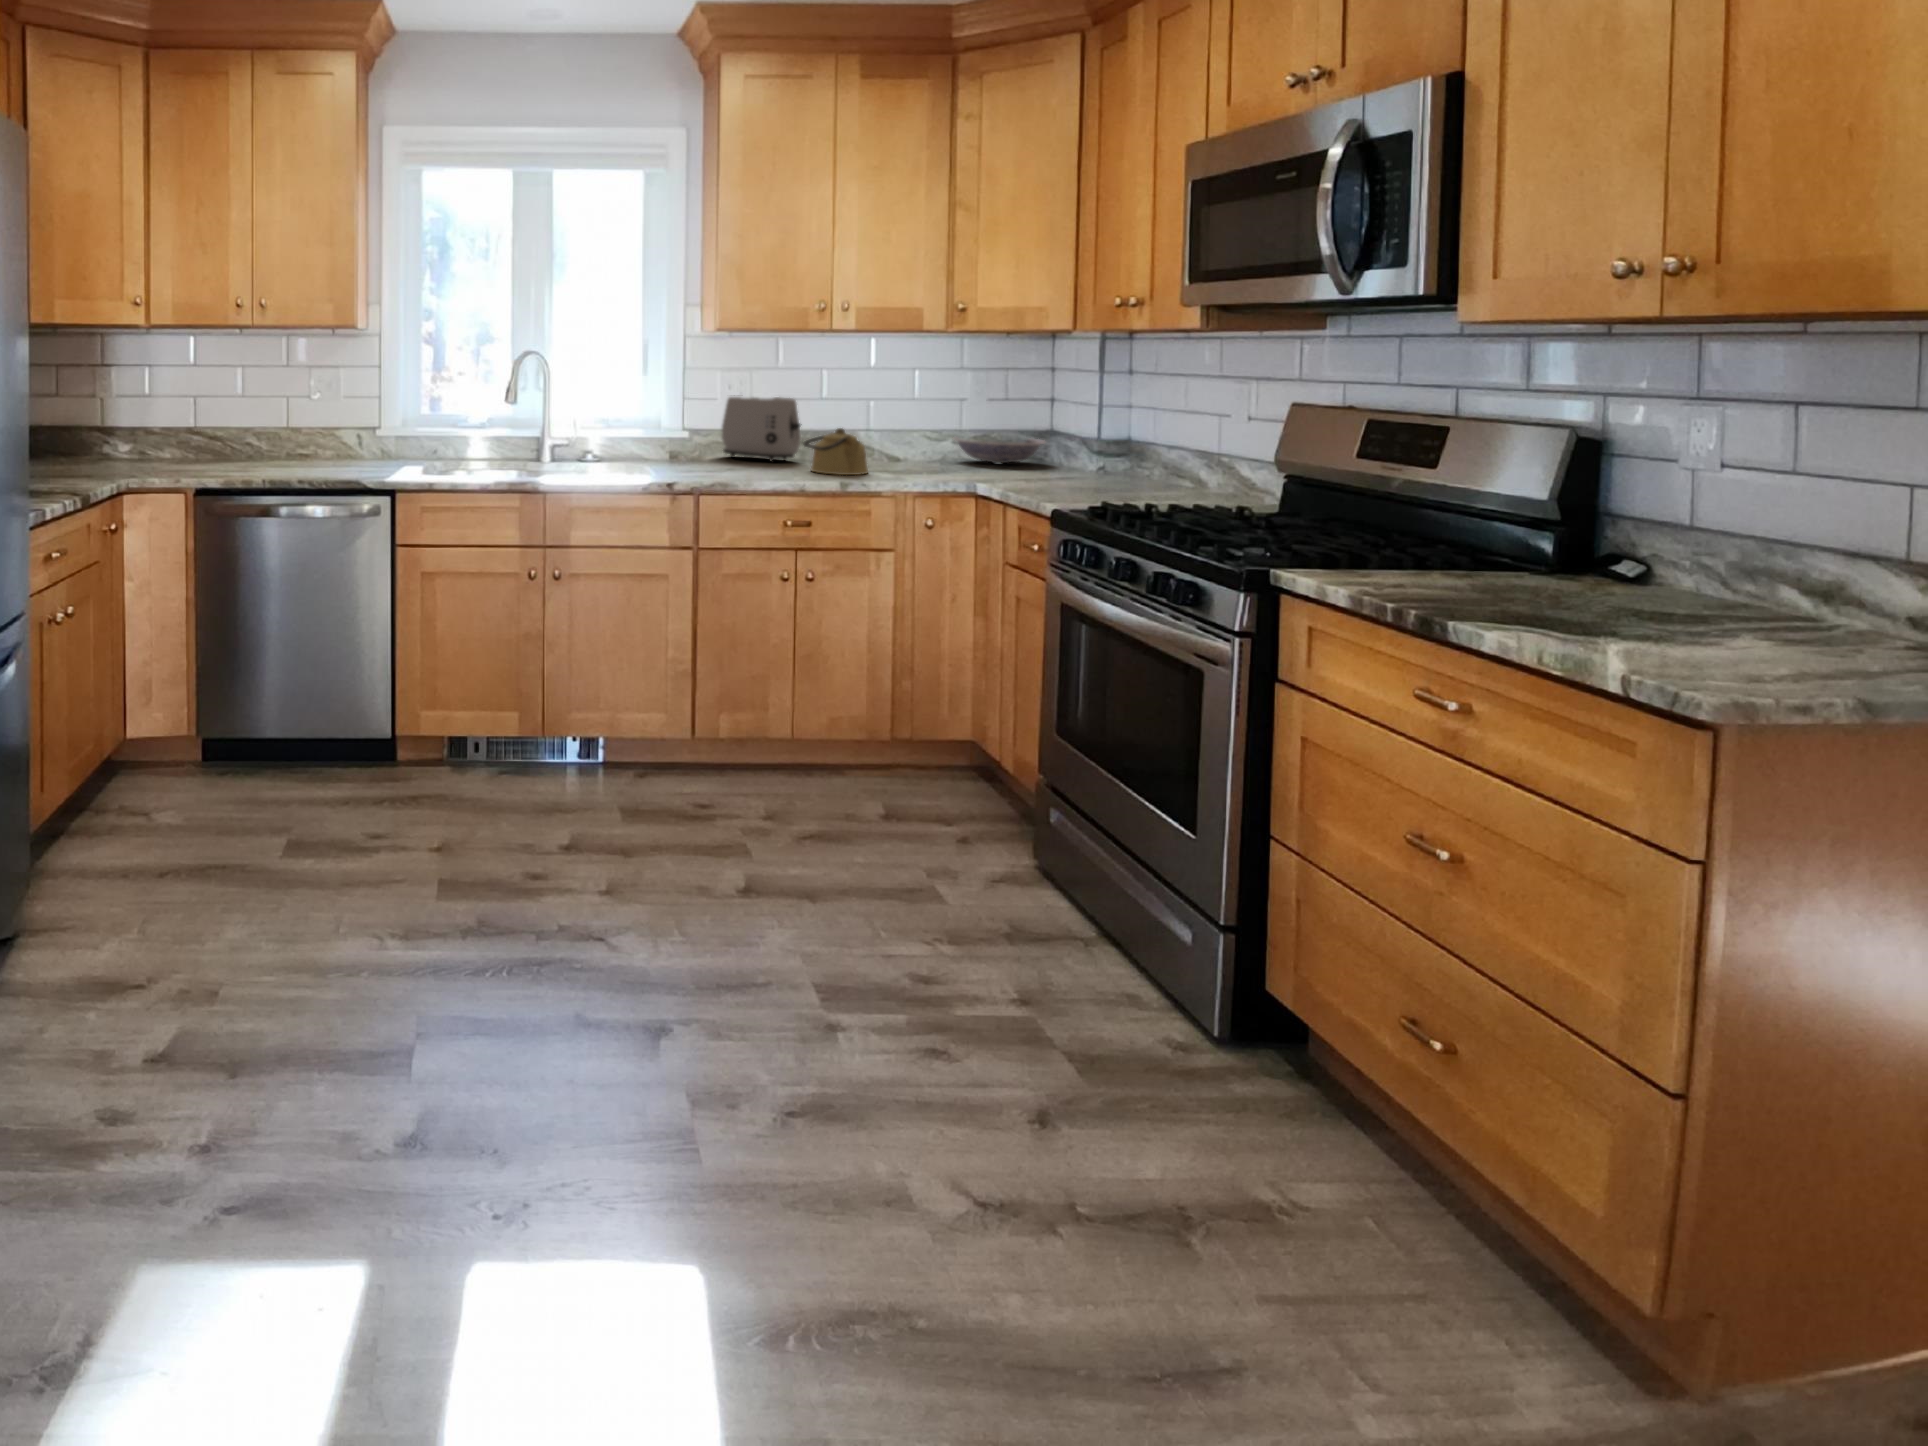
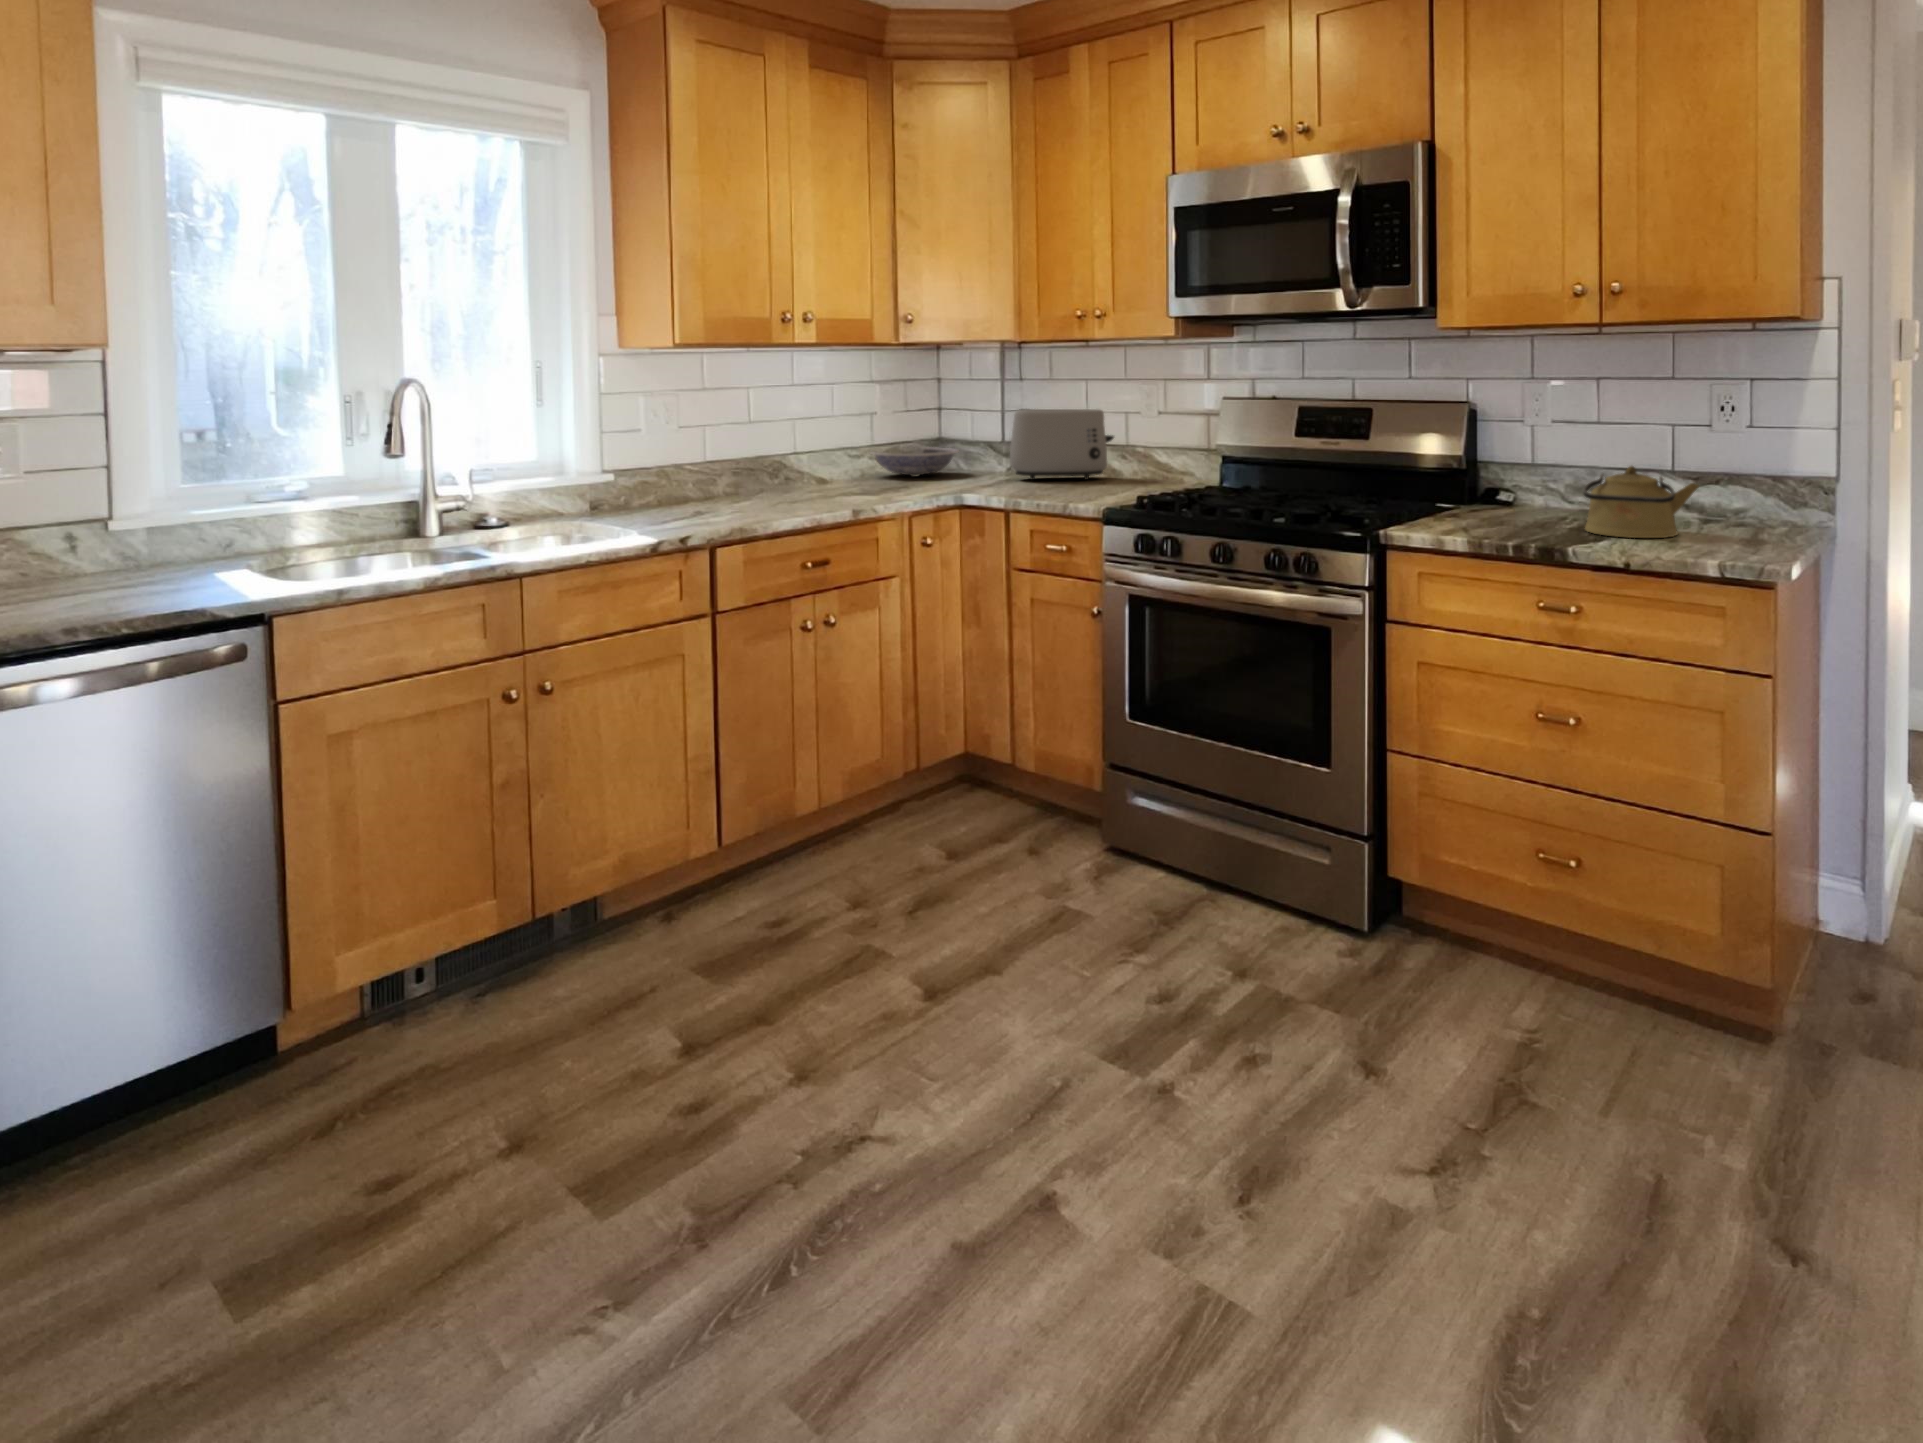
toaster: present [722,397,801,461] -> present [1010,409,1114,480]
kettle: present [804,428,868,475] -> present [1583,466,1699,538]

